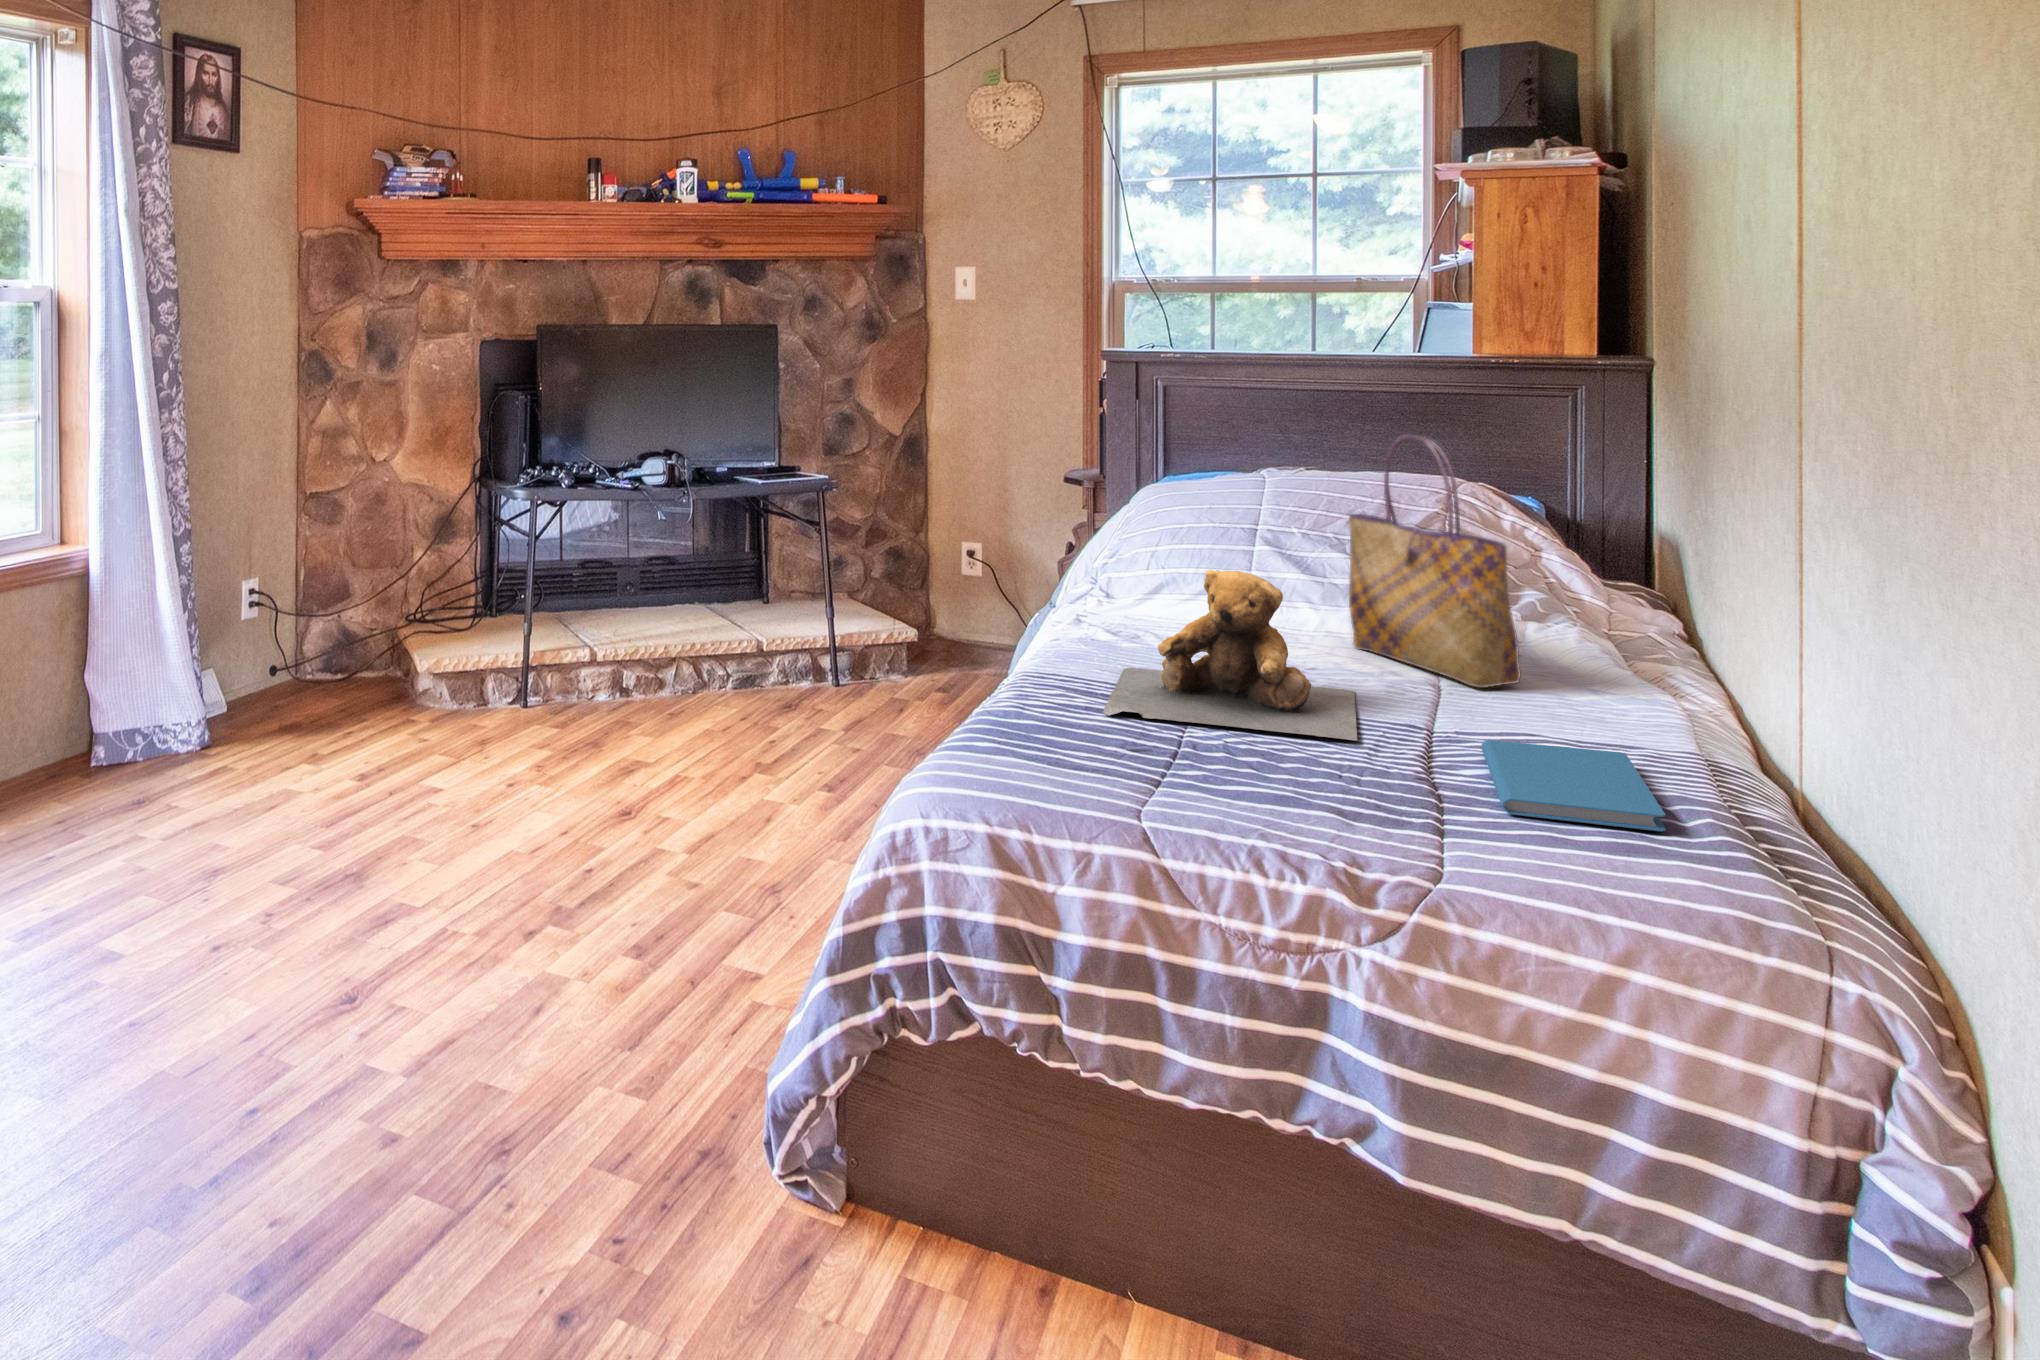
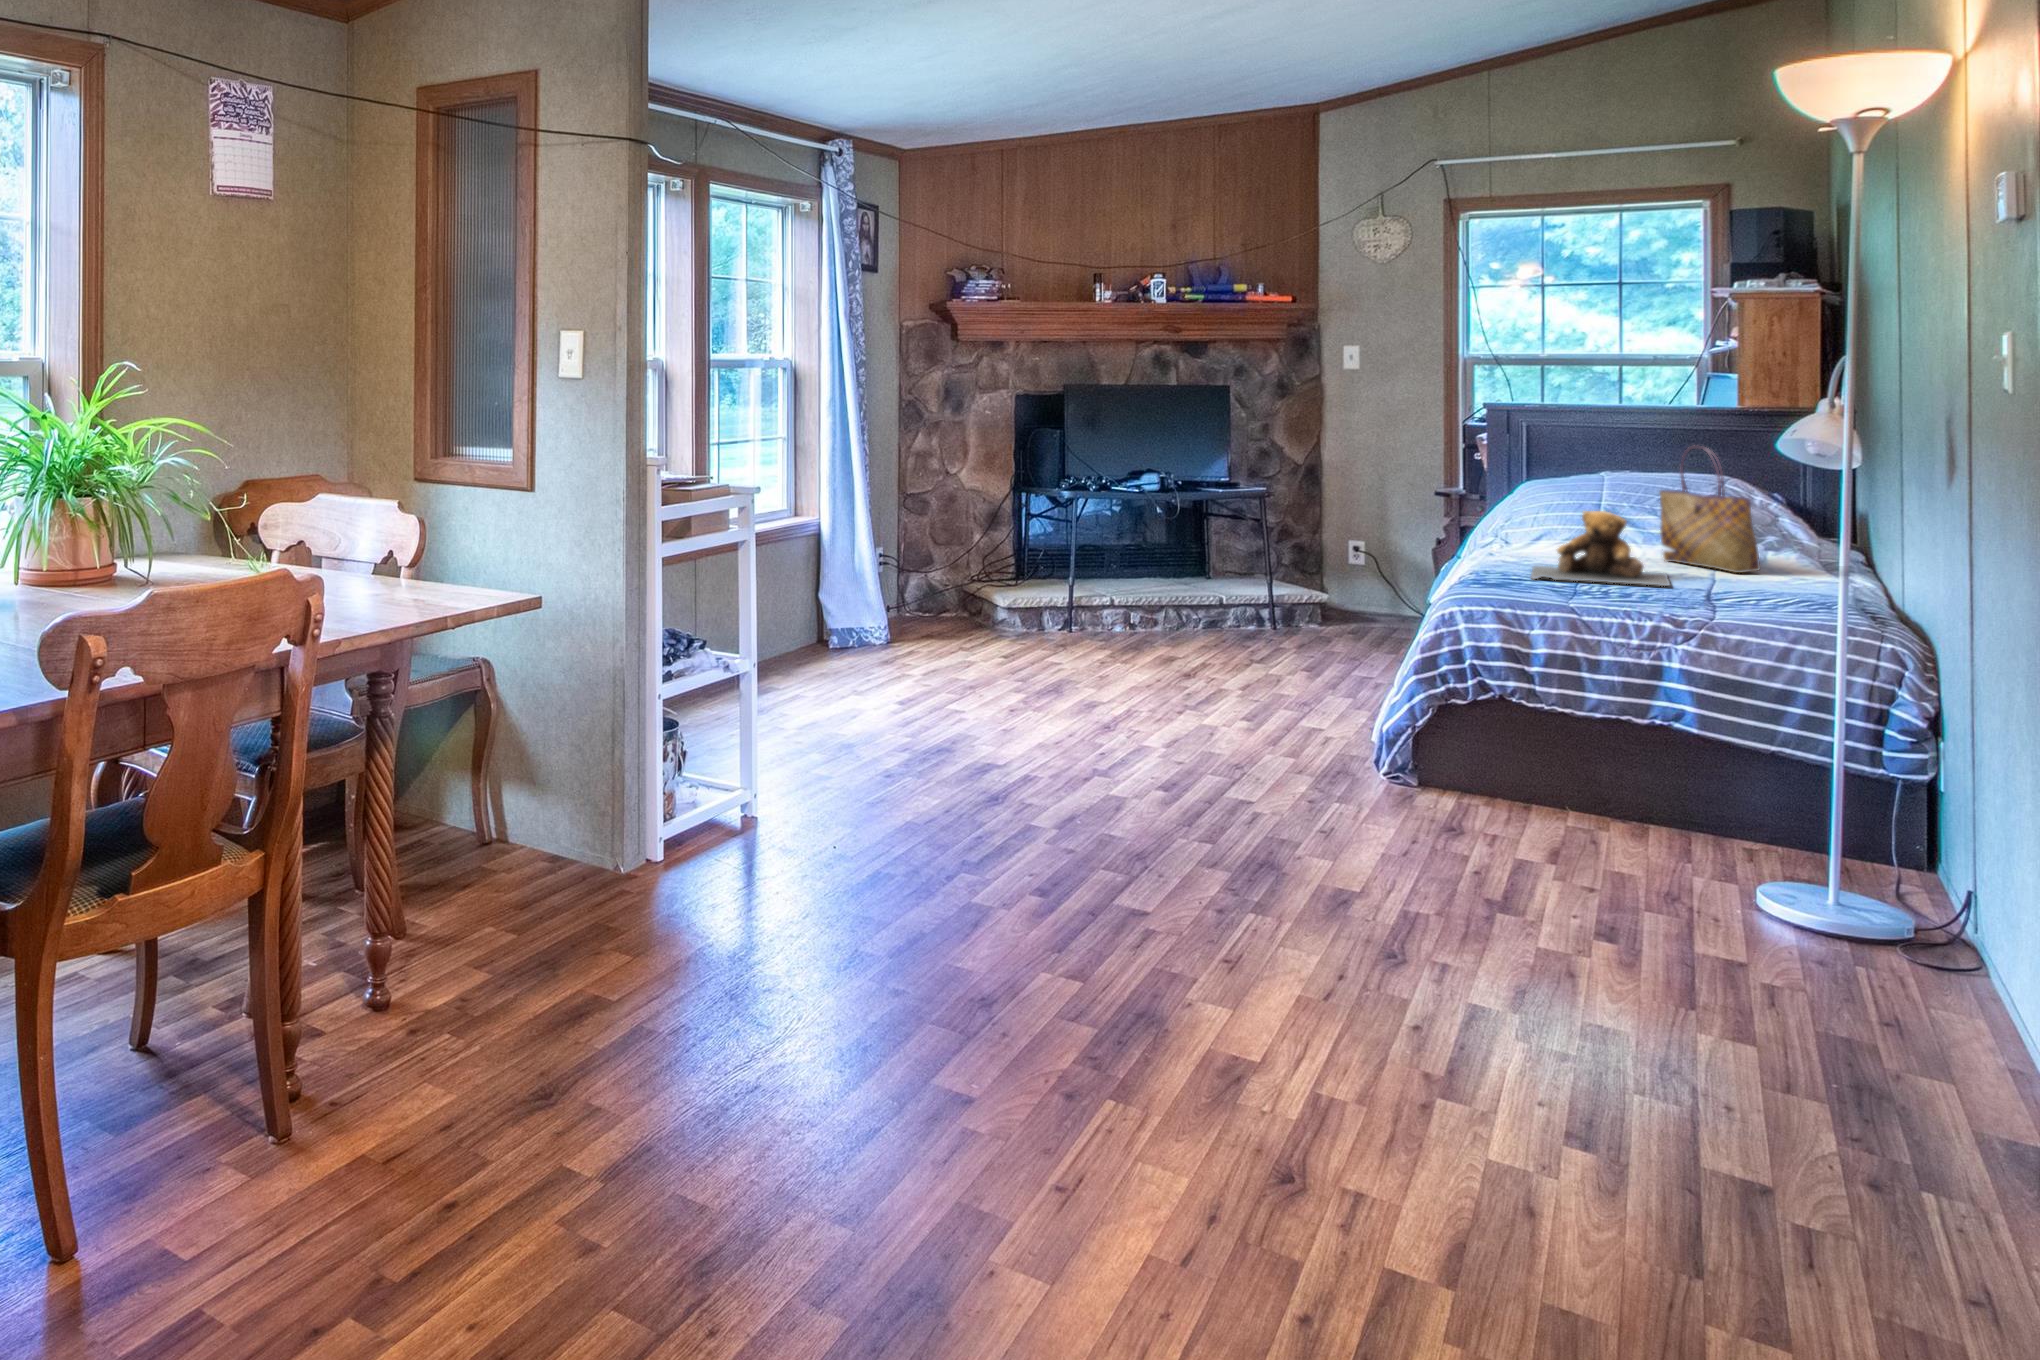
book: present [1481,740,1666,832] -> none [1736,585,1823,609]

